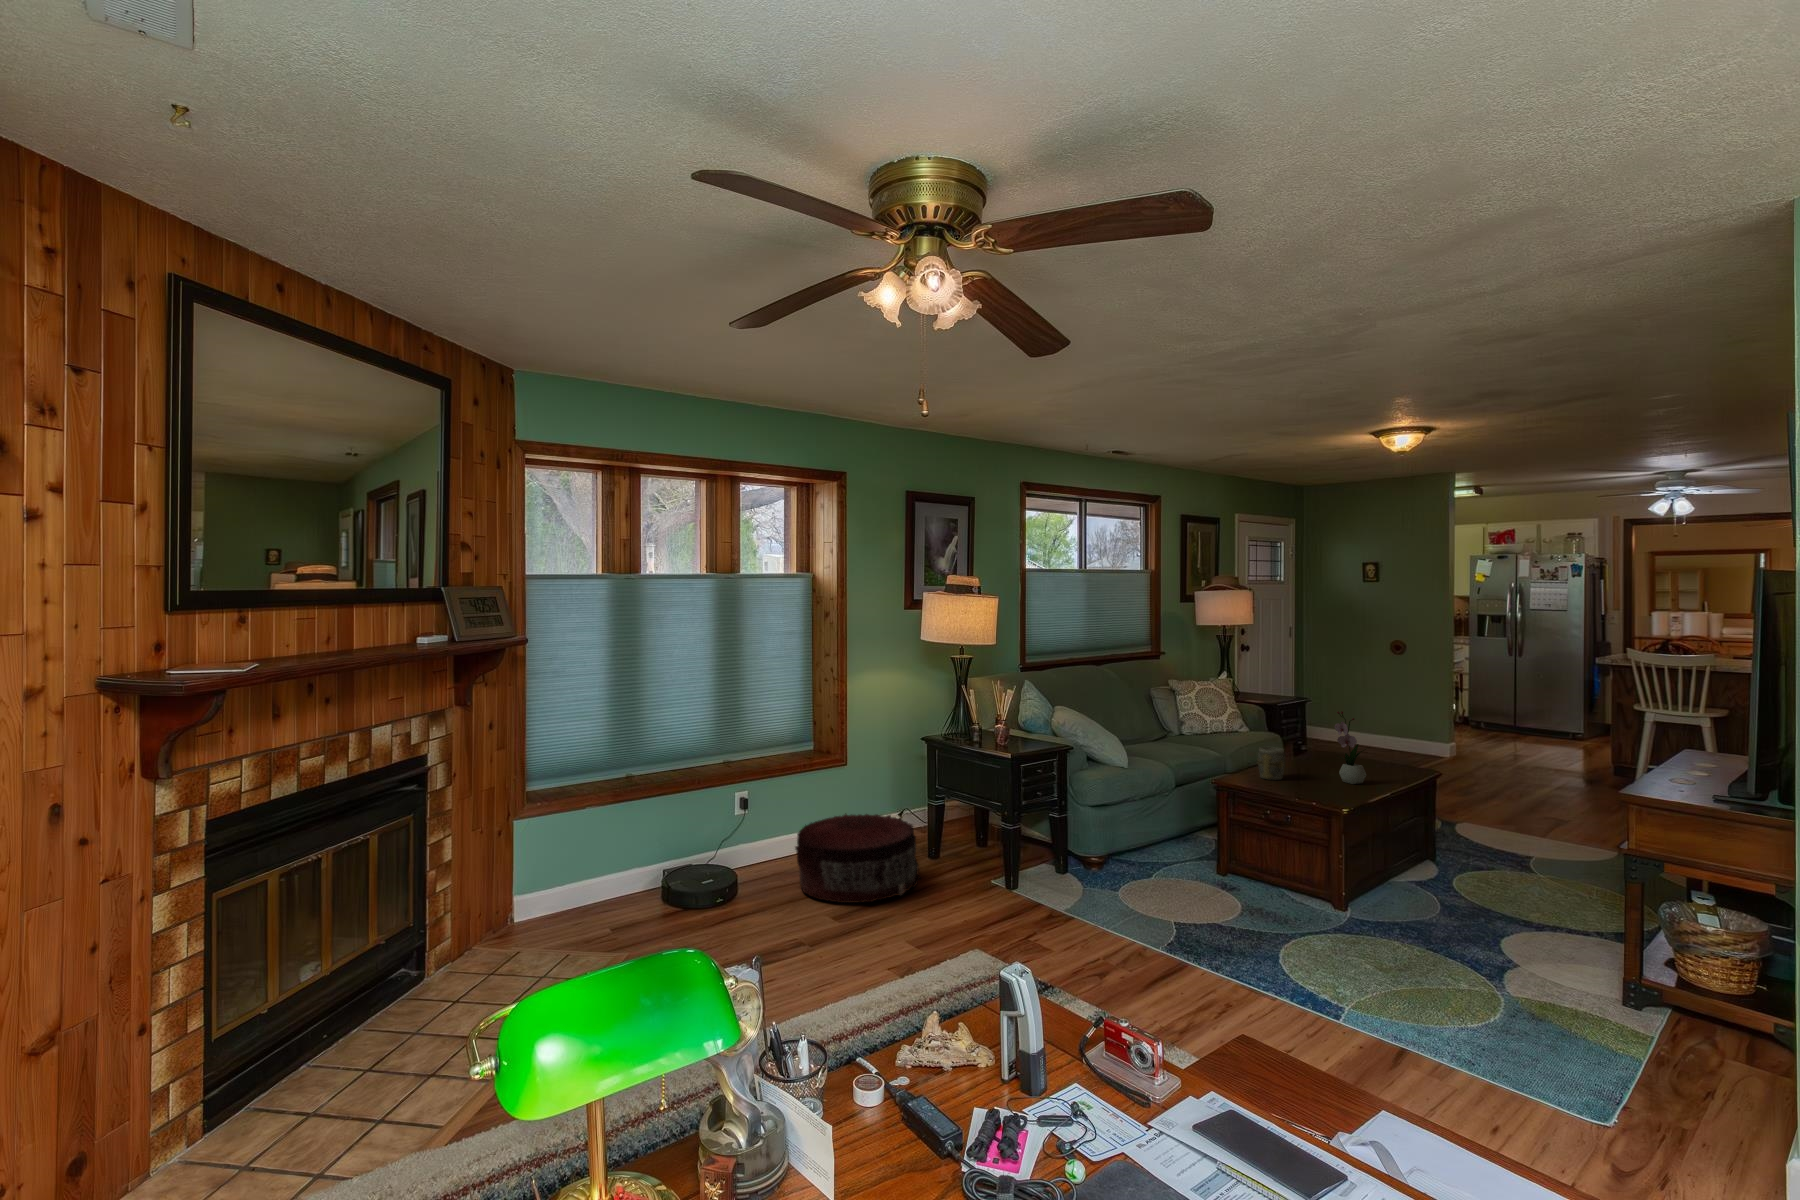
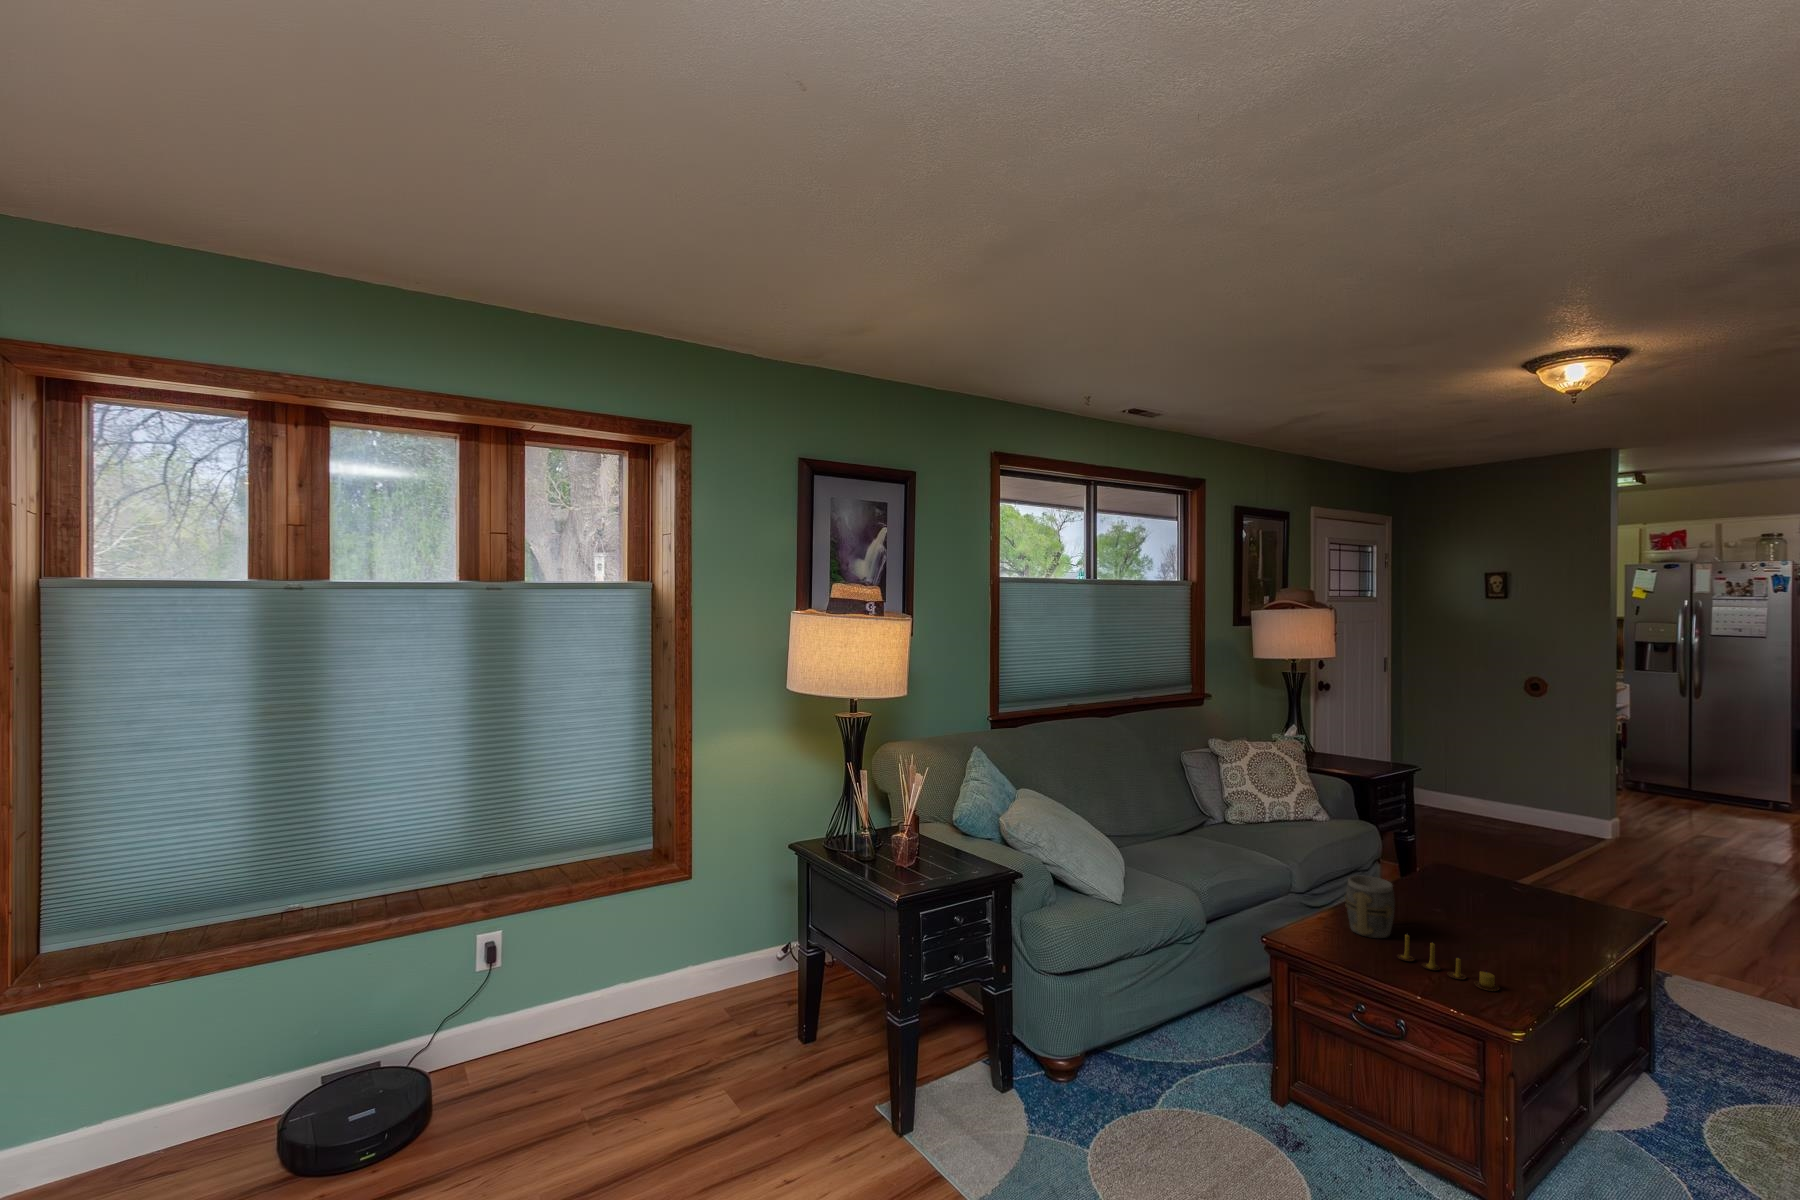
flower arrangement: present [1334,711,1366,784] -> none [1486,824,1555,956]
candle: none [1285,771,1337,795] -> present [1397,934,1500,991]
pouf: present [795,813,920,903] -> none [546,964,759,1158]

